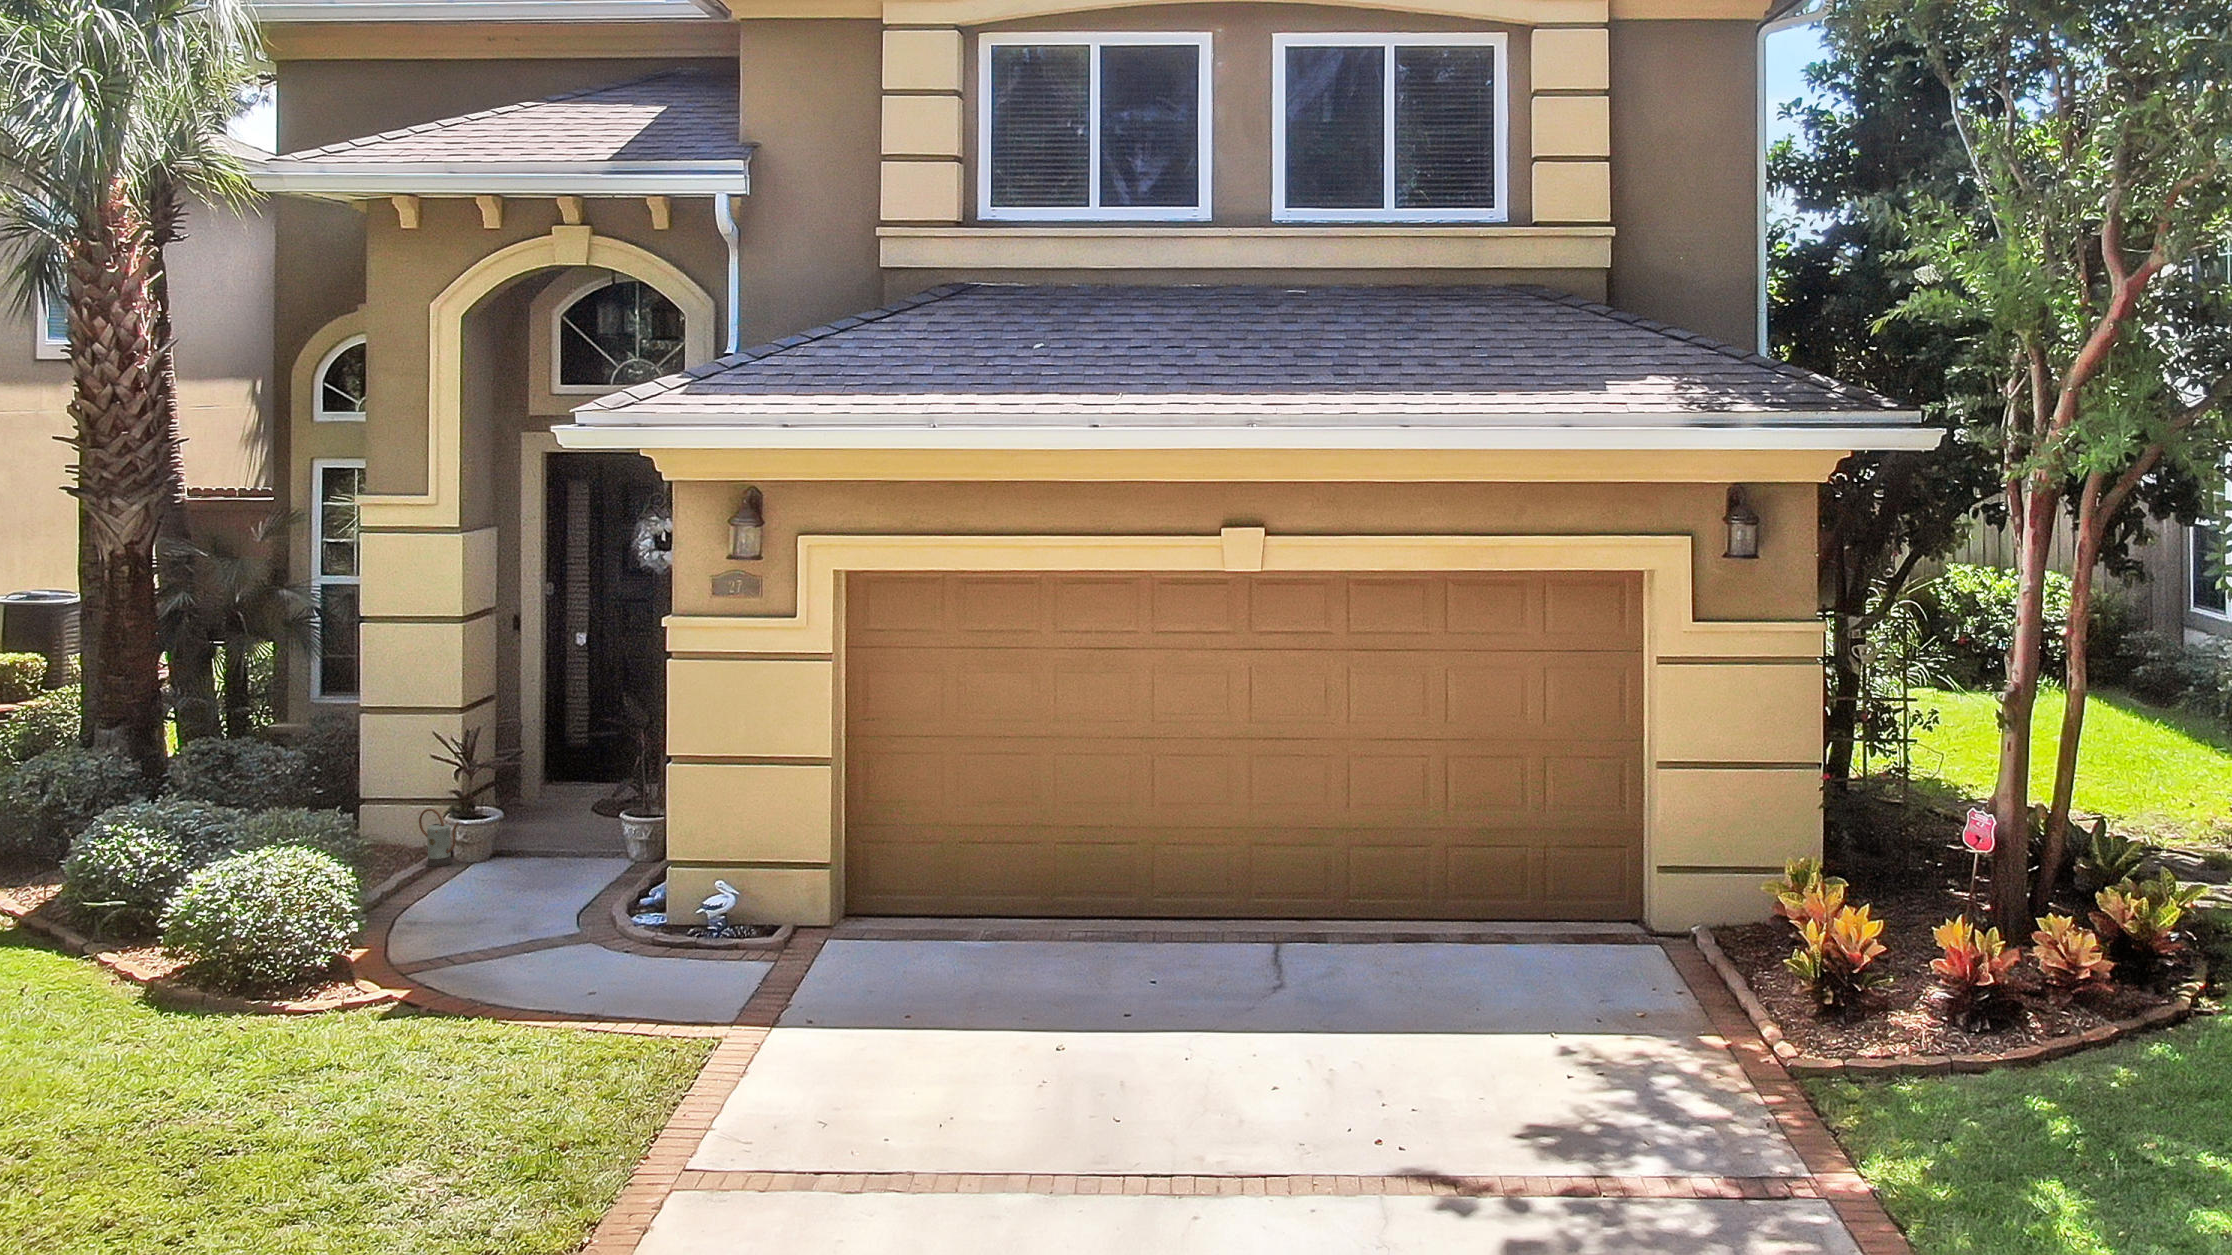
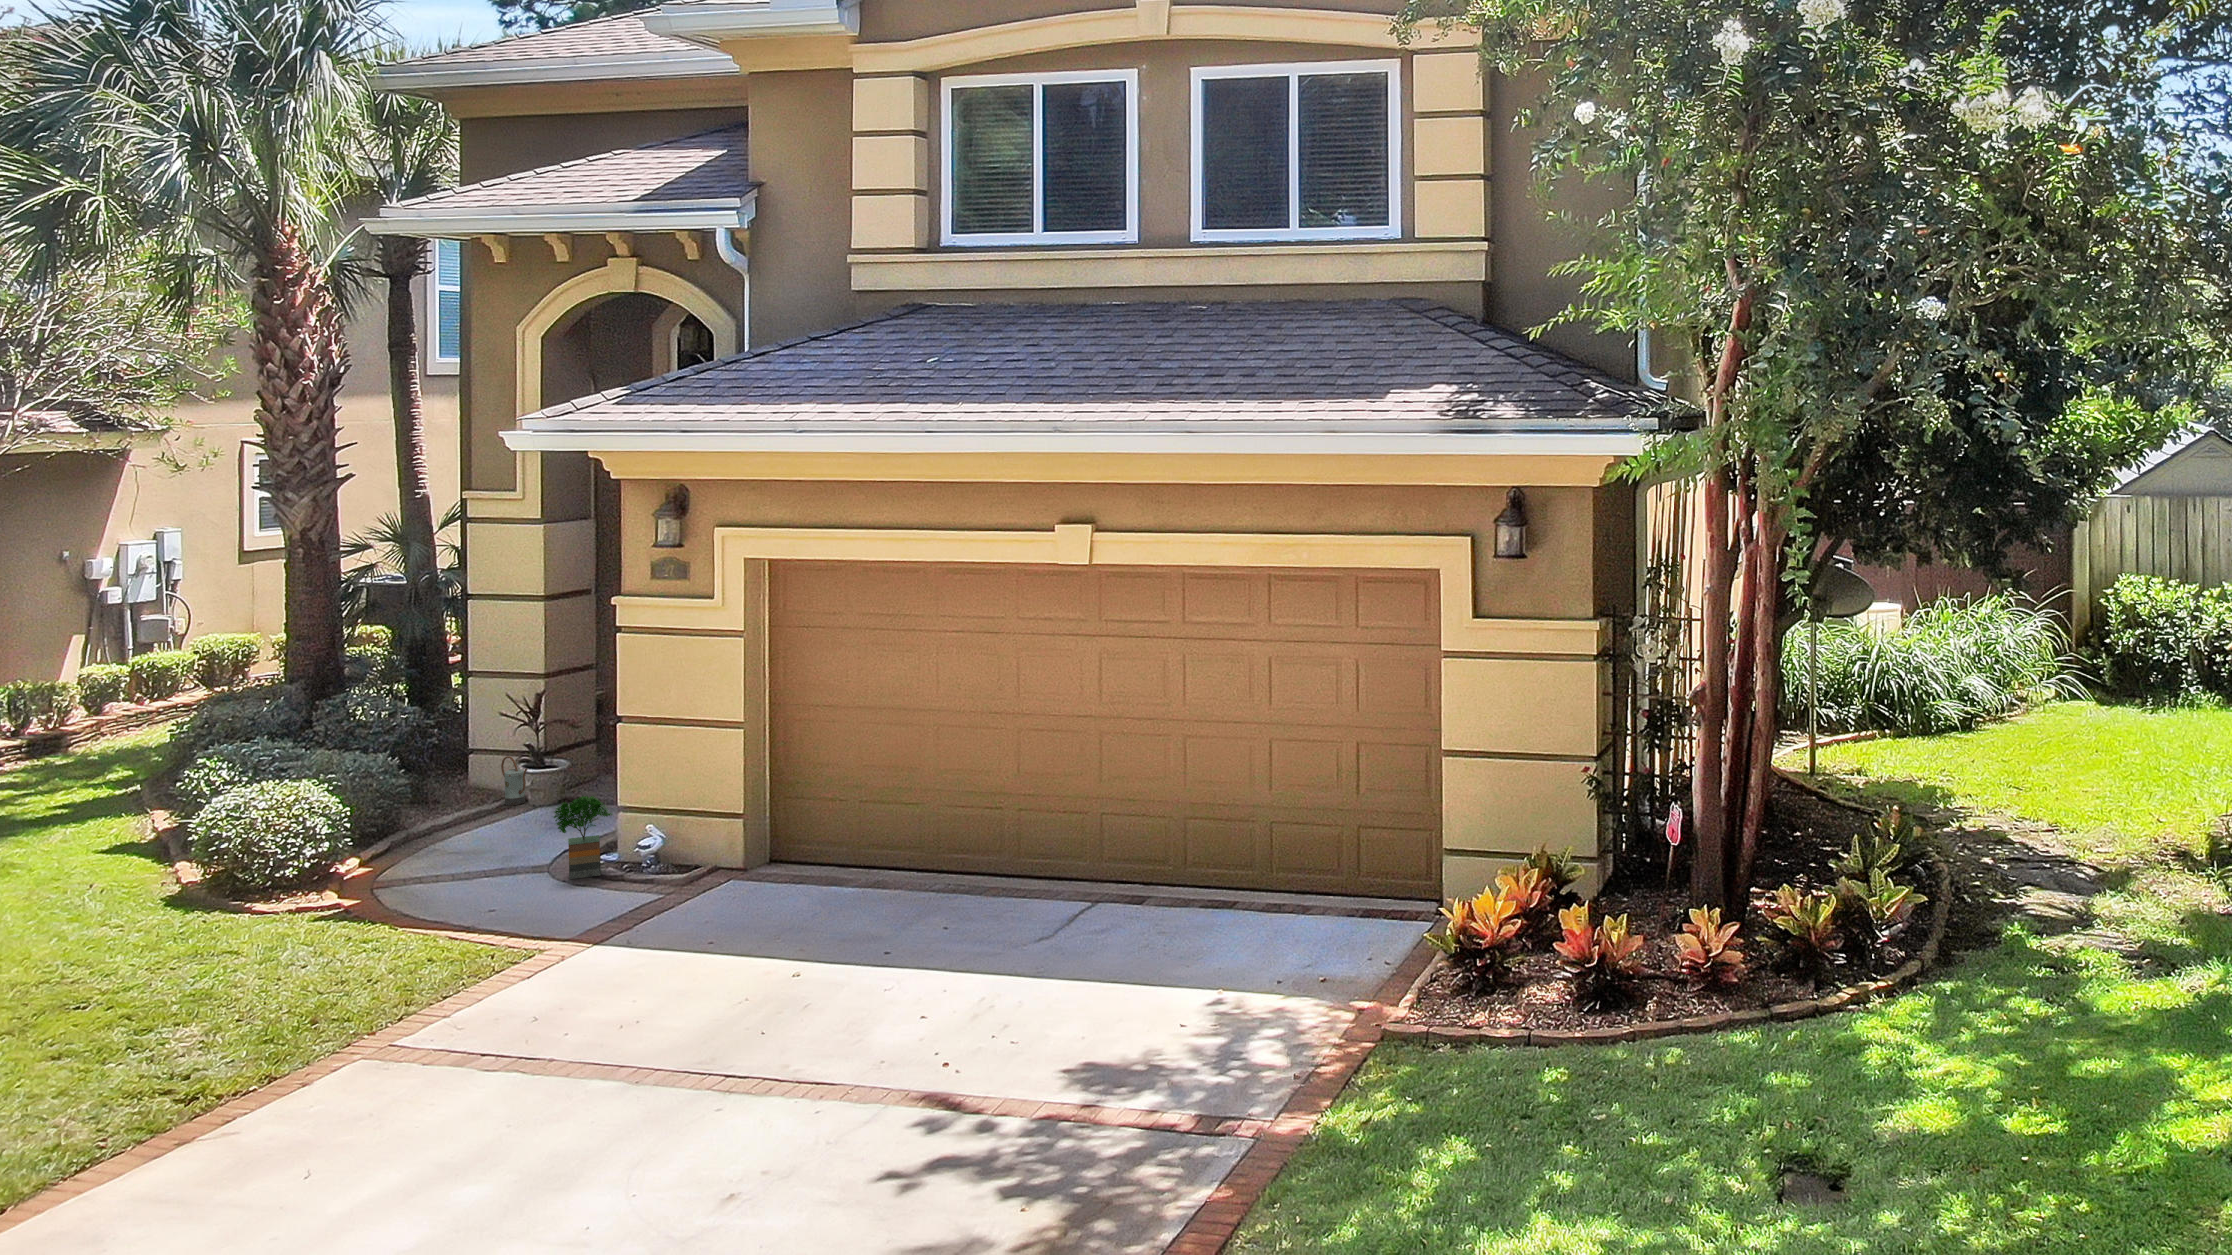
potted tree: none [608,850,679,951] -> present [554,796,612,879]

